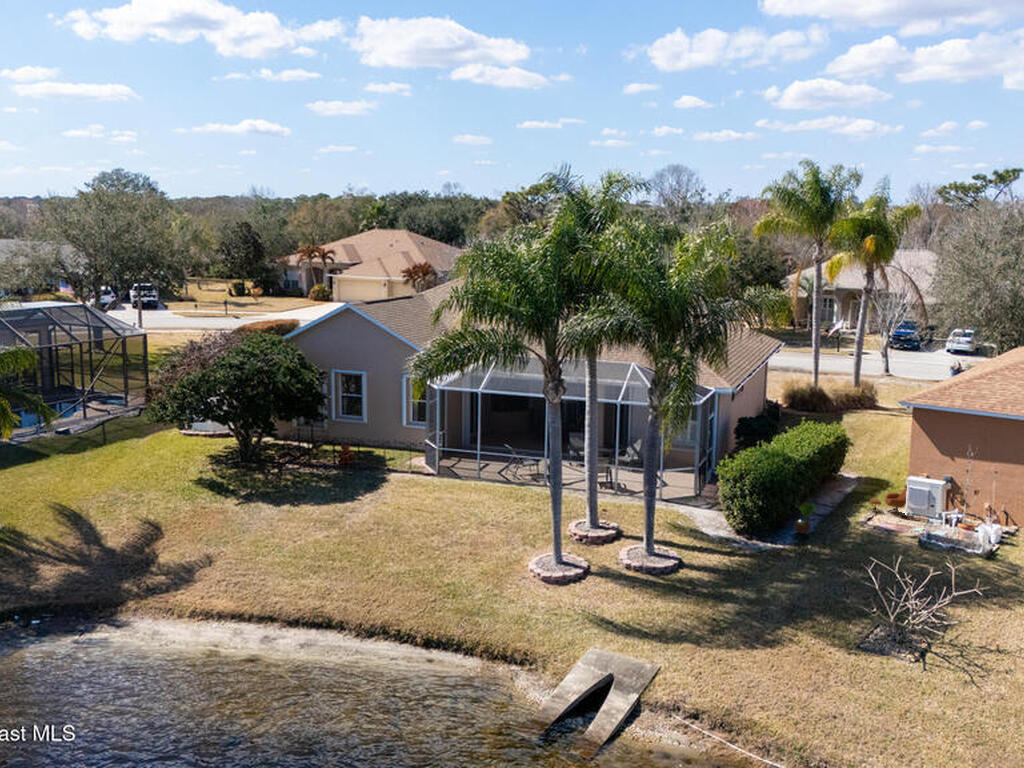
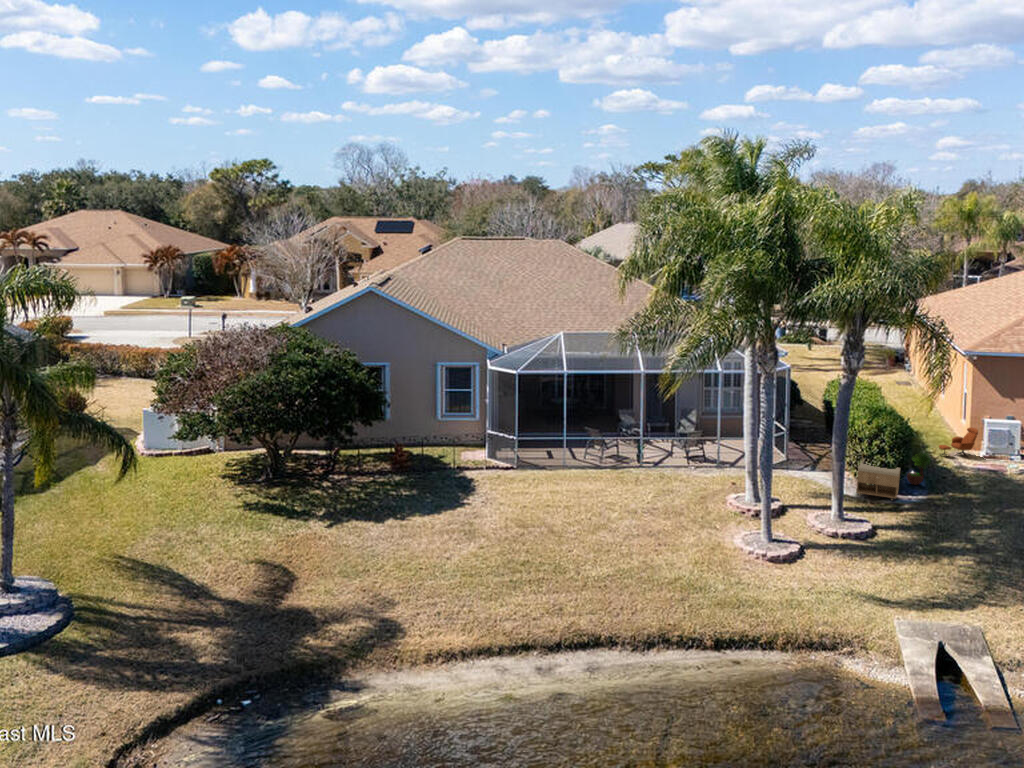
storage bench: none [725,505,771,545] -> present [856,463,900,500]

